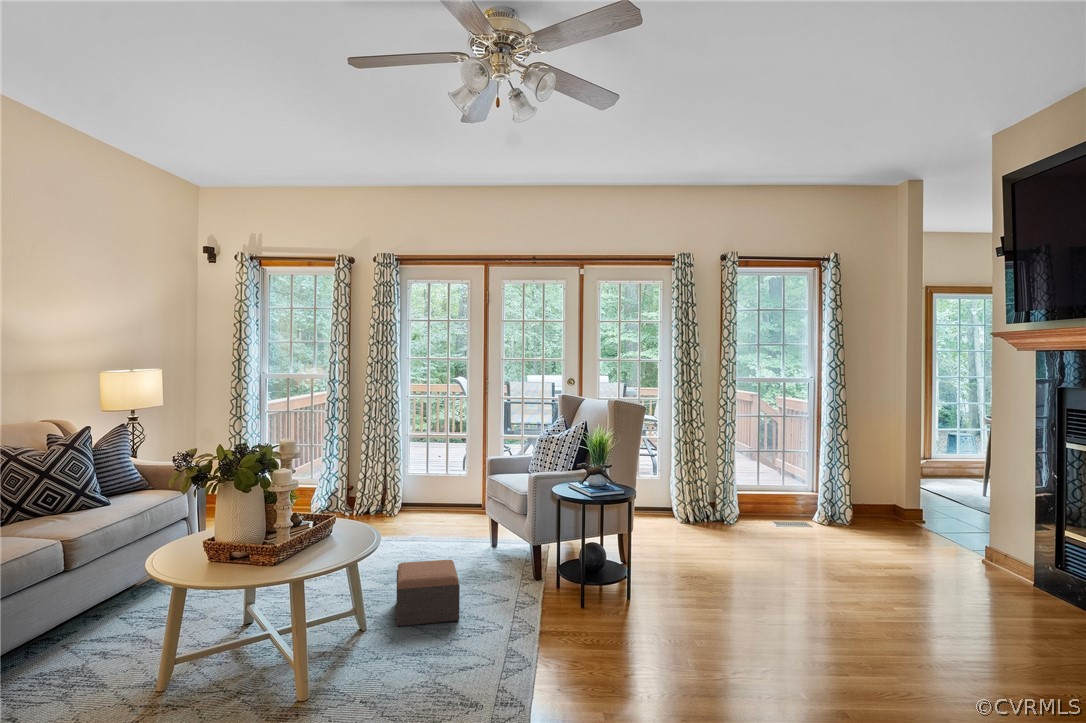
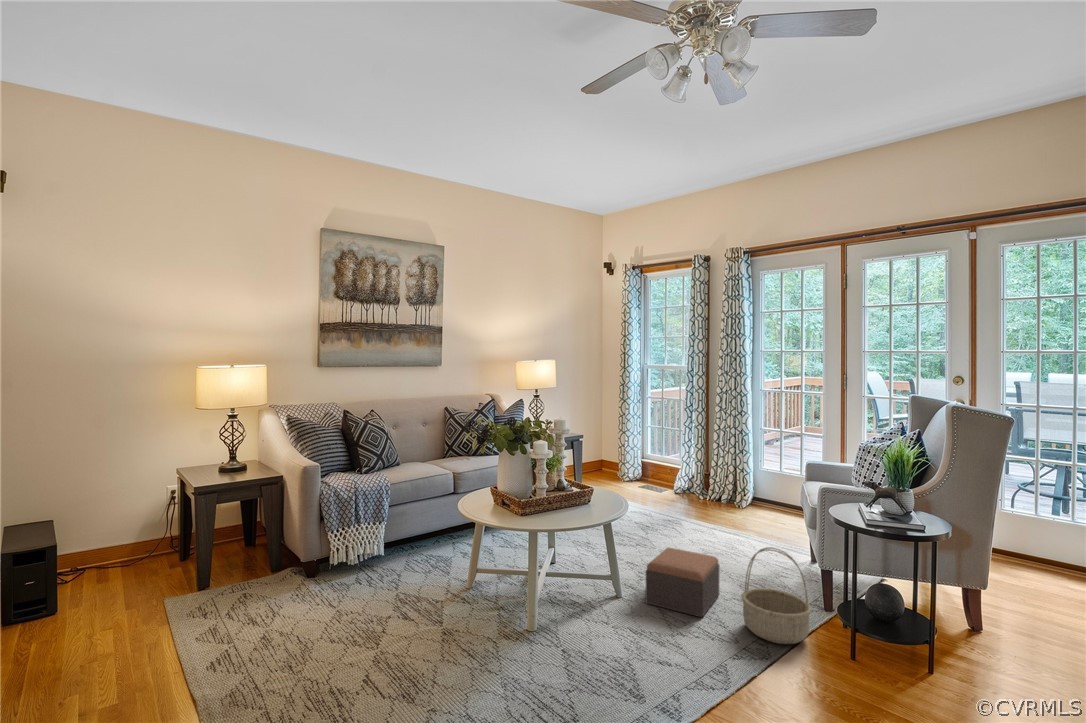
basket: none [493,534,554,620] -> present [741,547,812,644]

